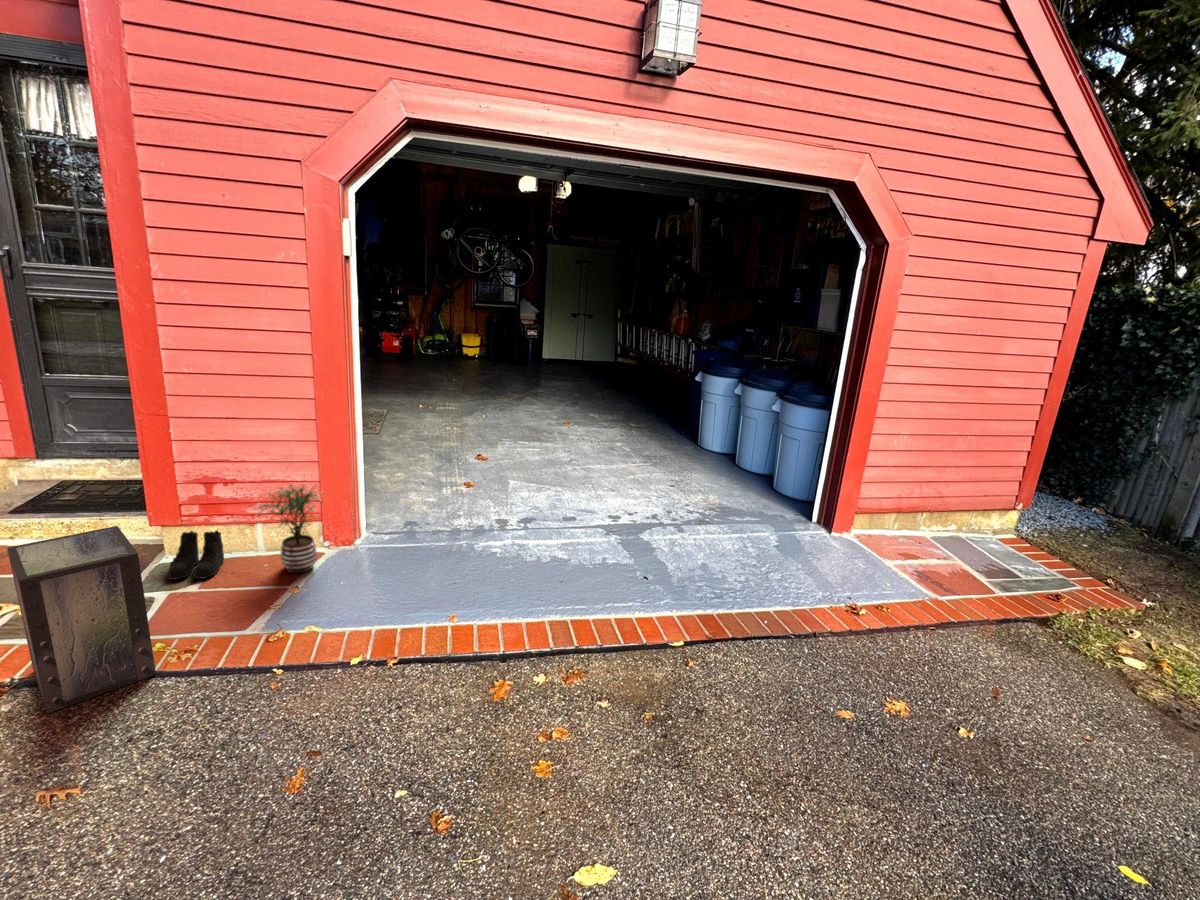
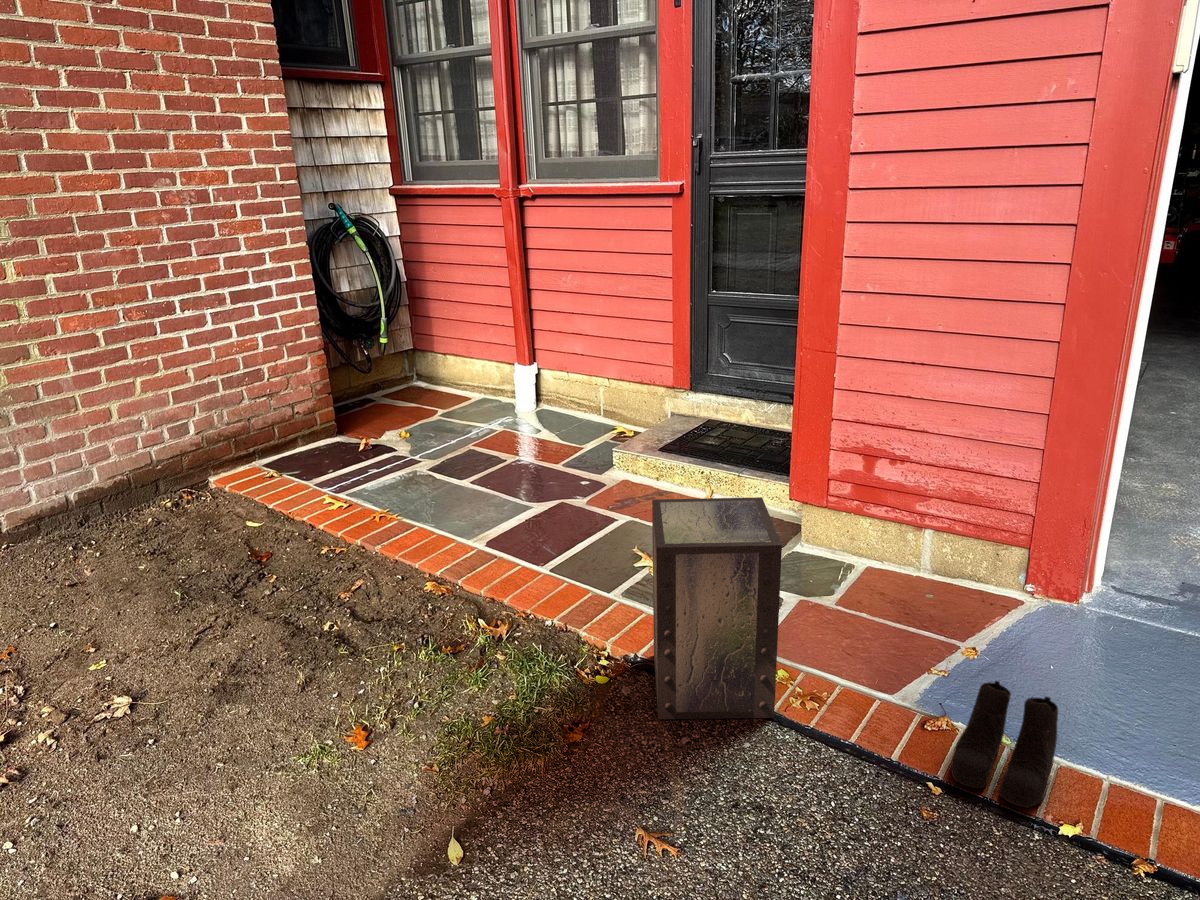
potted plant: present [257,485,323,573] -> none [931,476,1051,626]
boots: present [168,530,224,580] -> present [951,681,1058,808]

